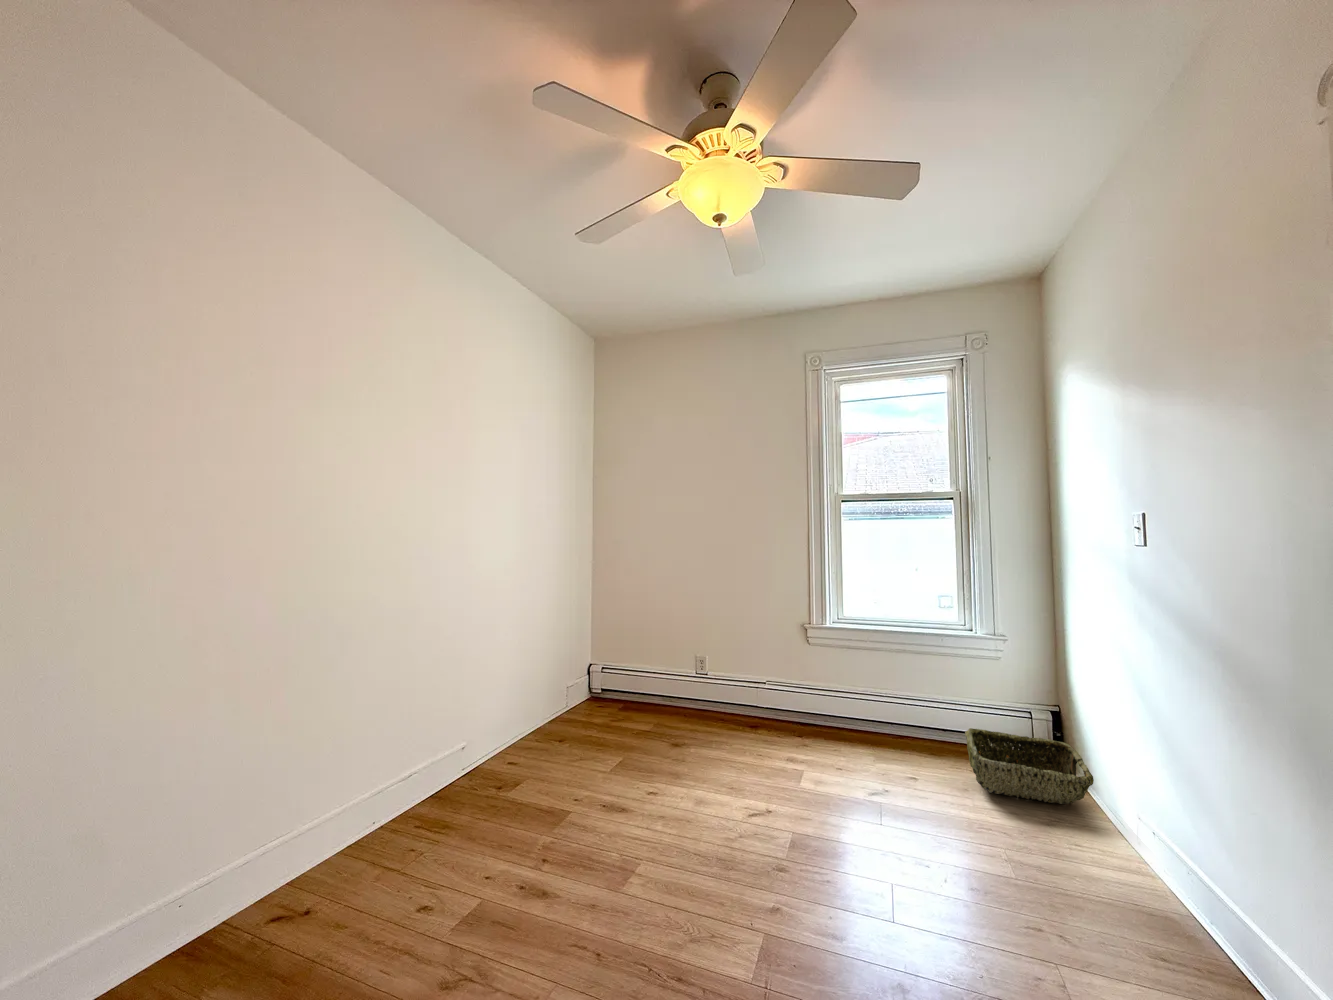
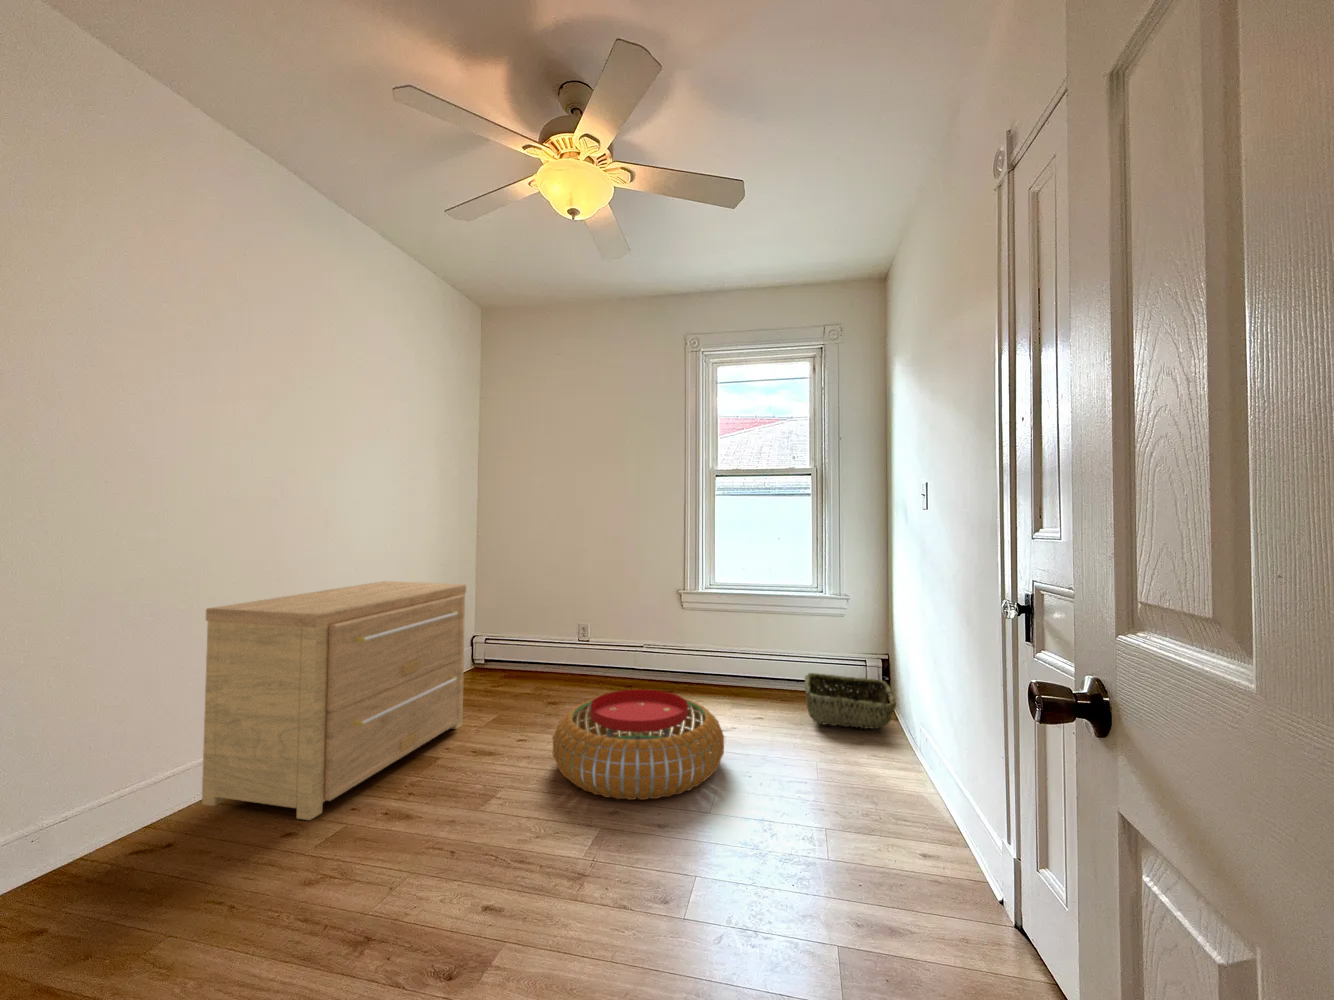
side table: none [340,615,592,890] -> present [202,581,466,820]
pouf: none [692,746,894,895] -> present [552,689,724,800]

